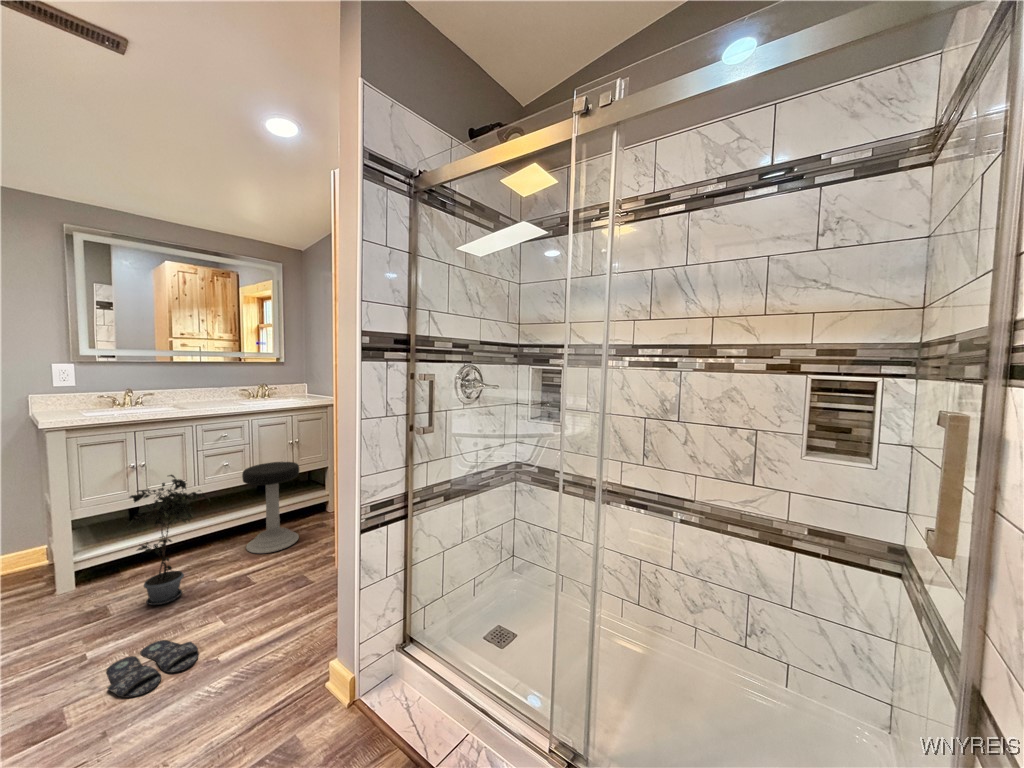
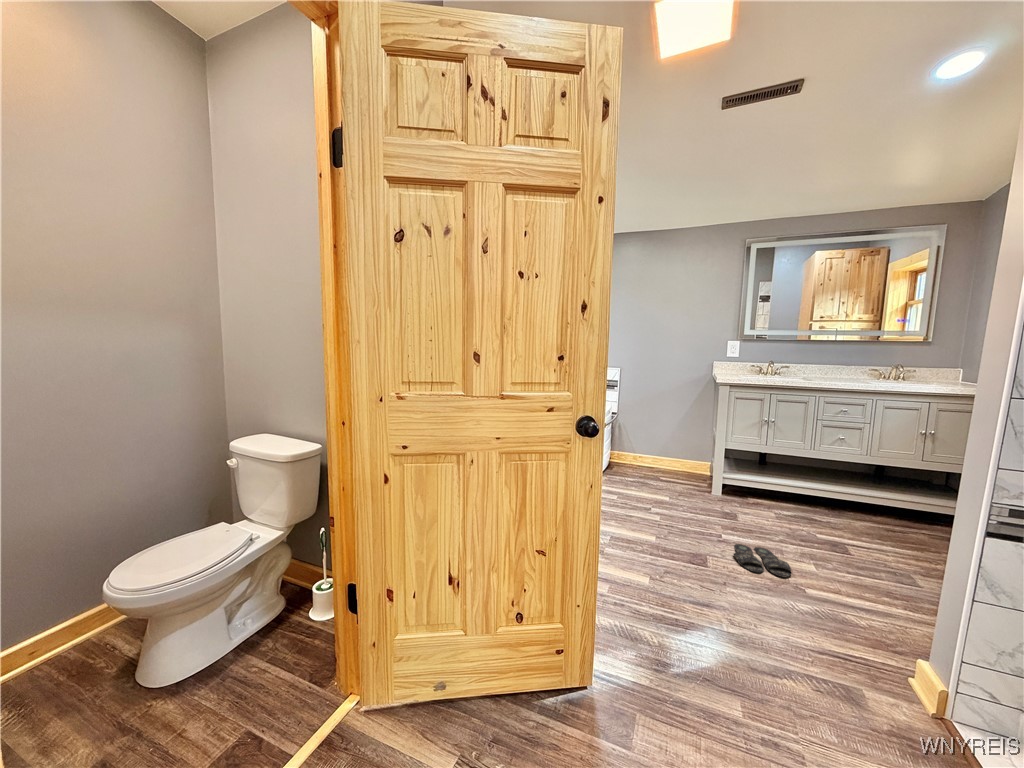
stool: present [242,462,299,553] -> none [850,449,931,548]
potted plant: present [128,475,210,605] -> none [759,431,821,531]

